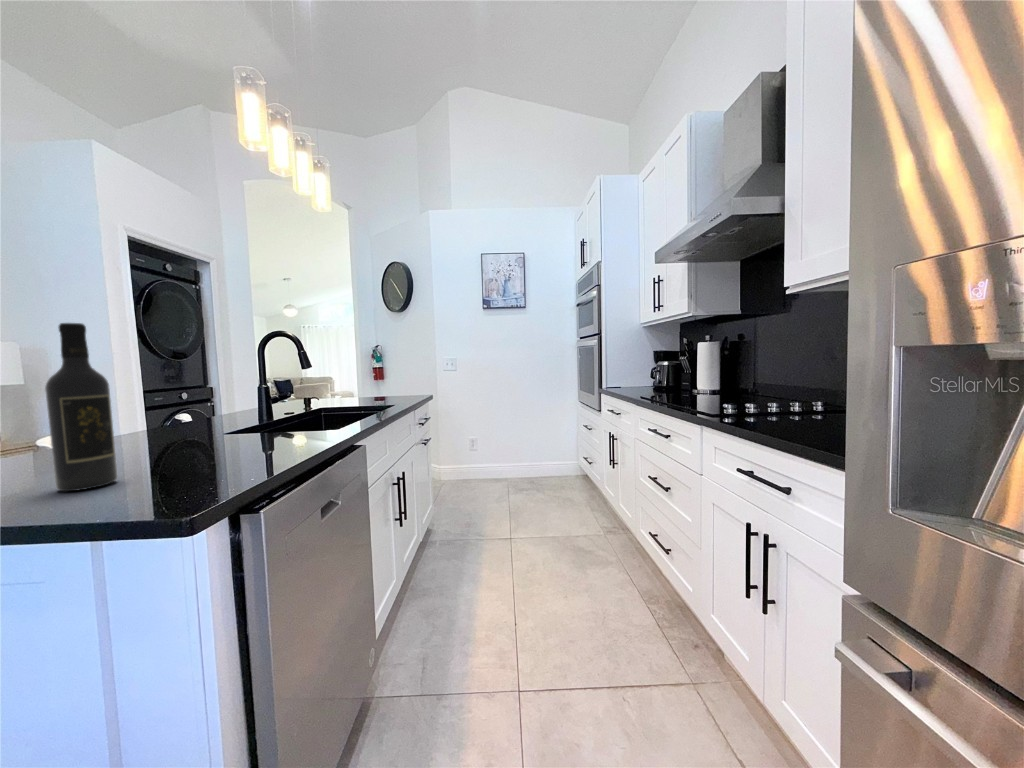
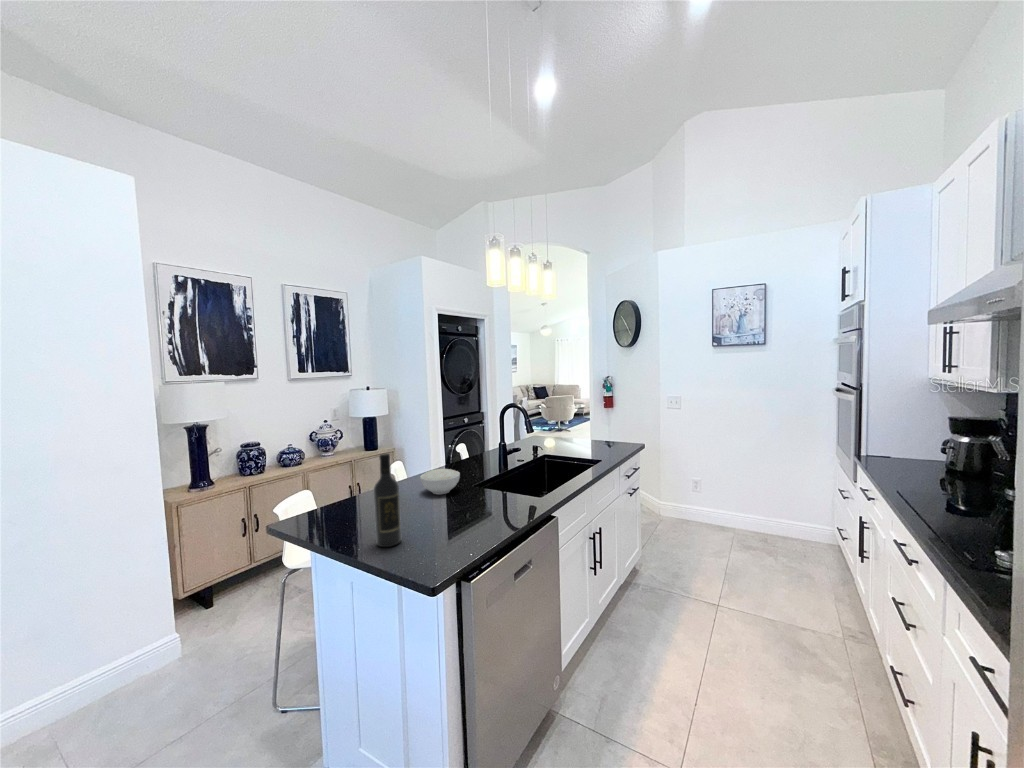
bowl: none [132,407,209,443] -> present [421,469,460,494]

